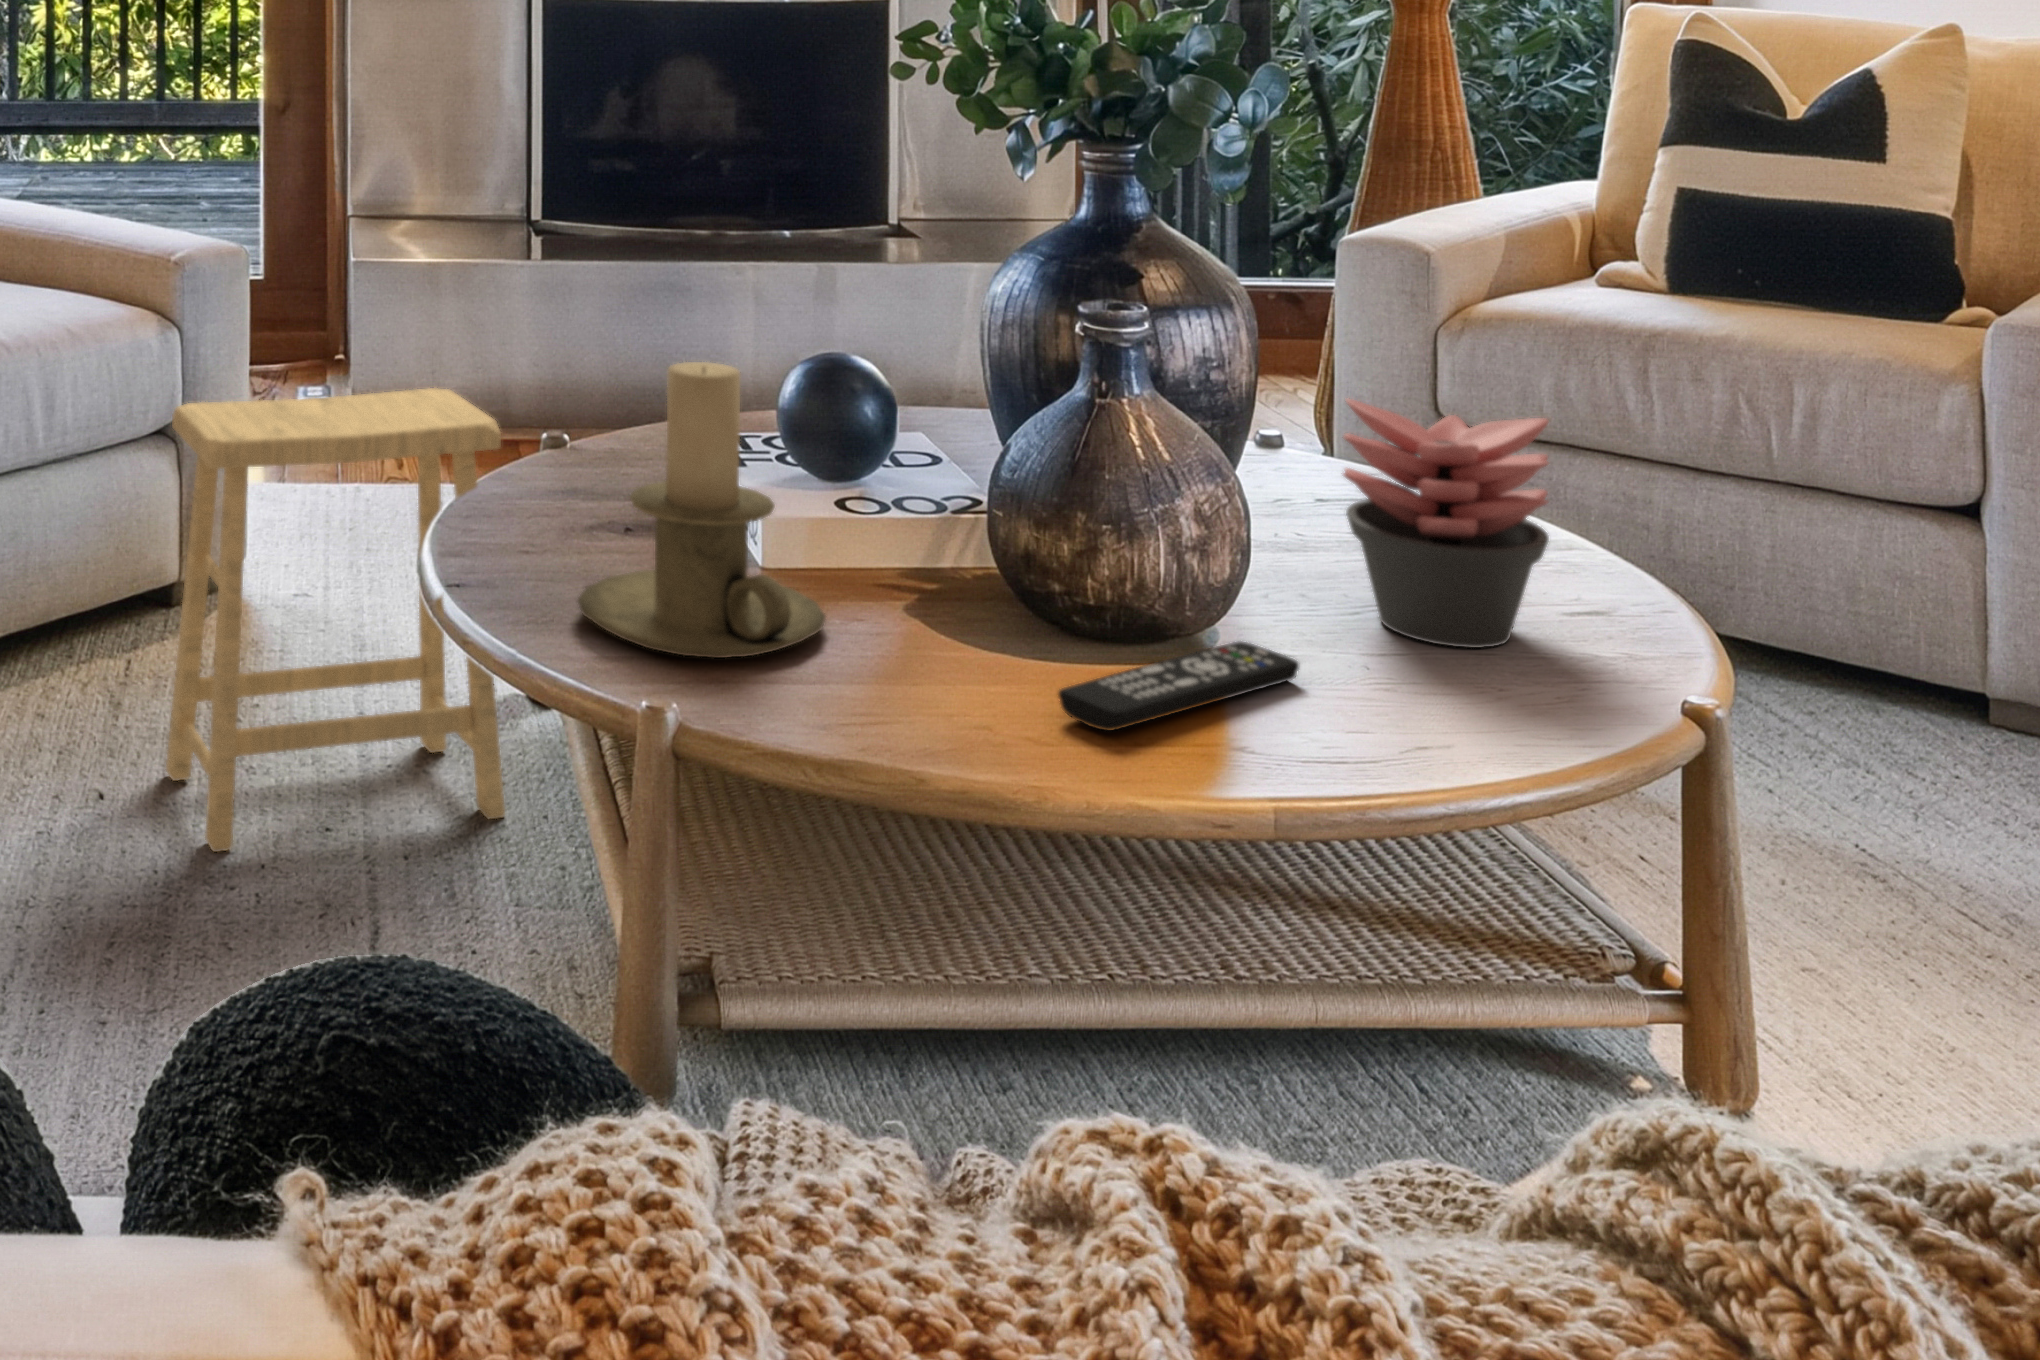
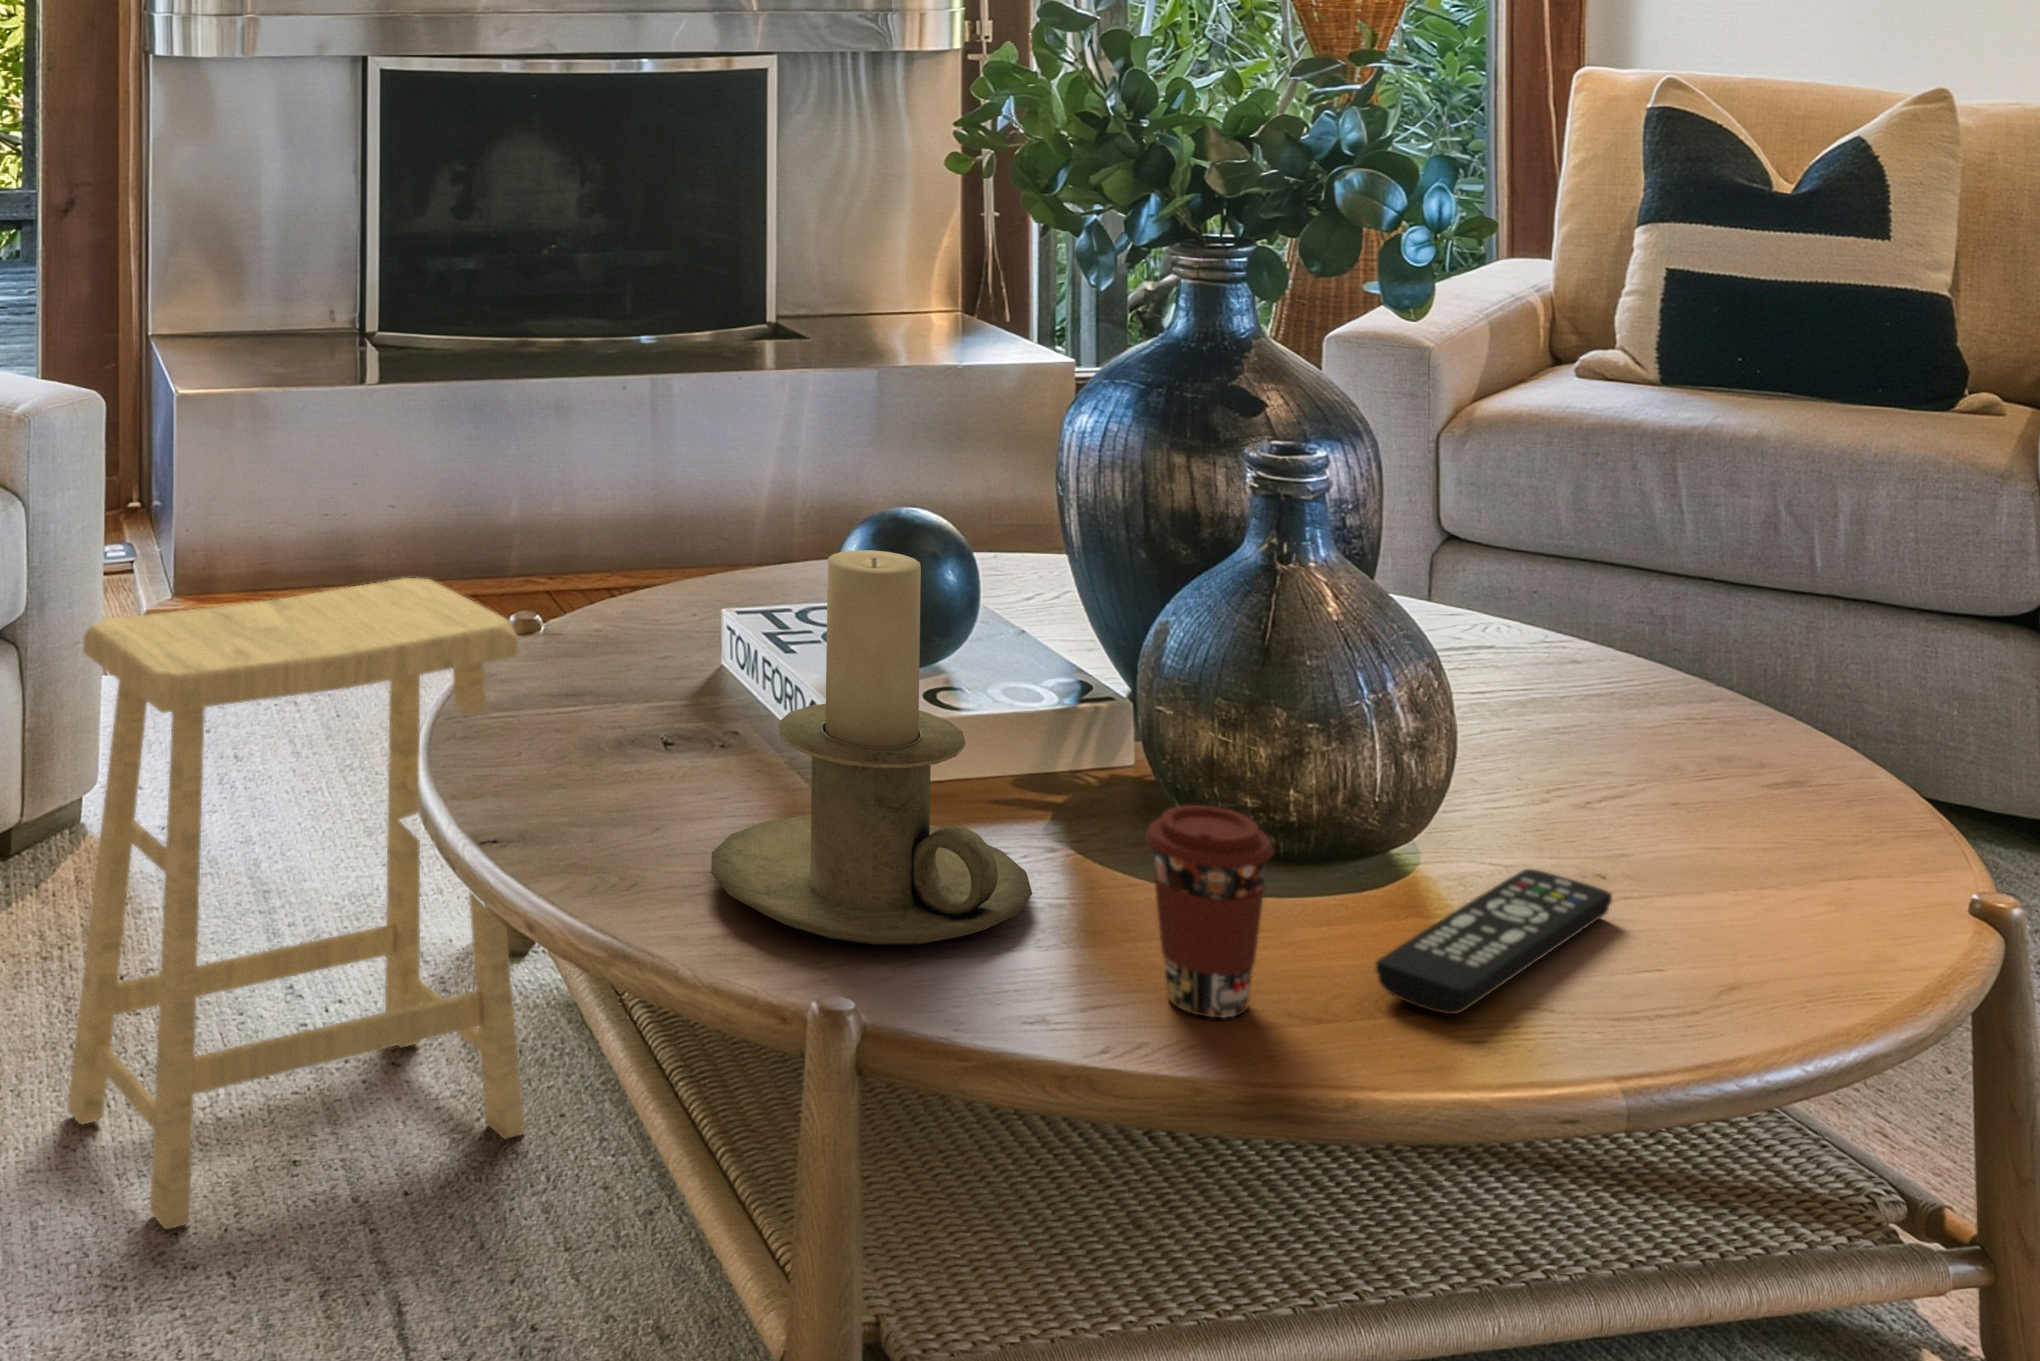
succulent plant: present [1343,398,1549,648] -> none [1581,552,1852,852]
coffee cup: none [873,561,972,720] -> present [1145,805,1274,1018]

